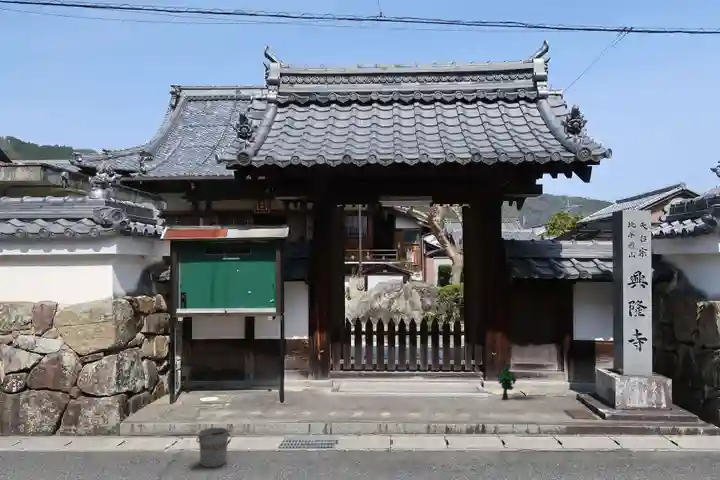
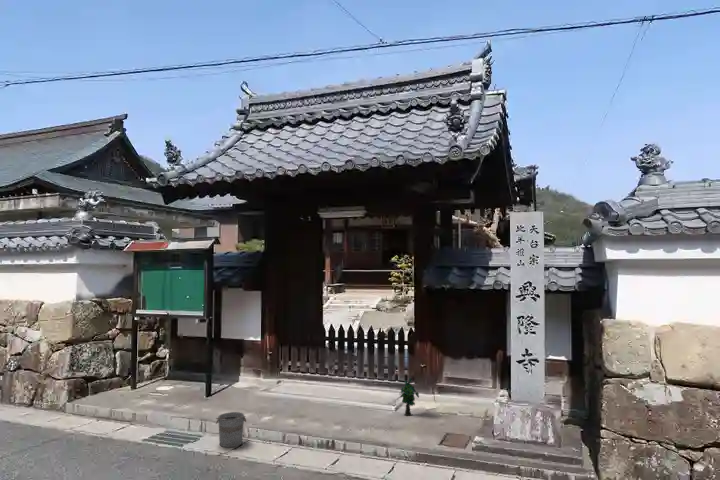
bucket: present [197,428,230,467] -> present [216,412,246,447]

